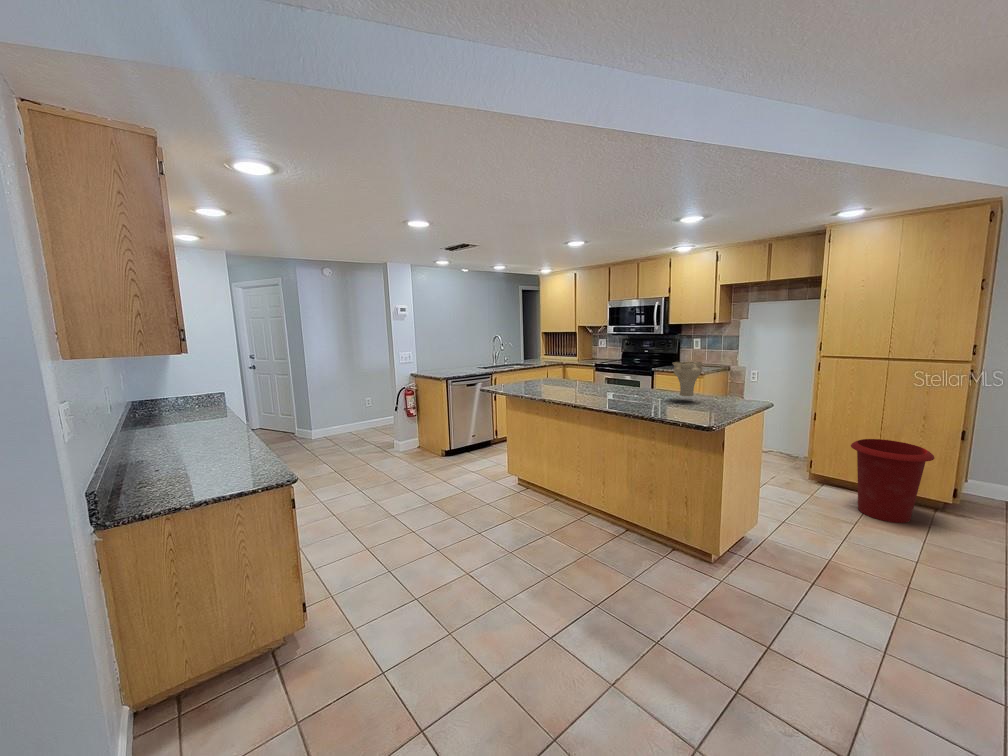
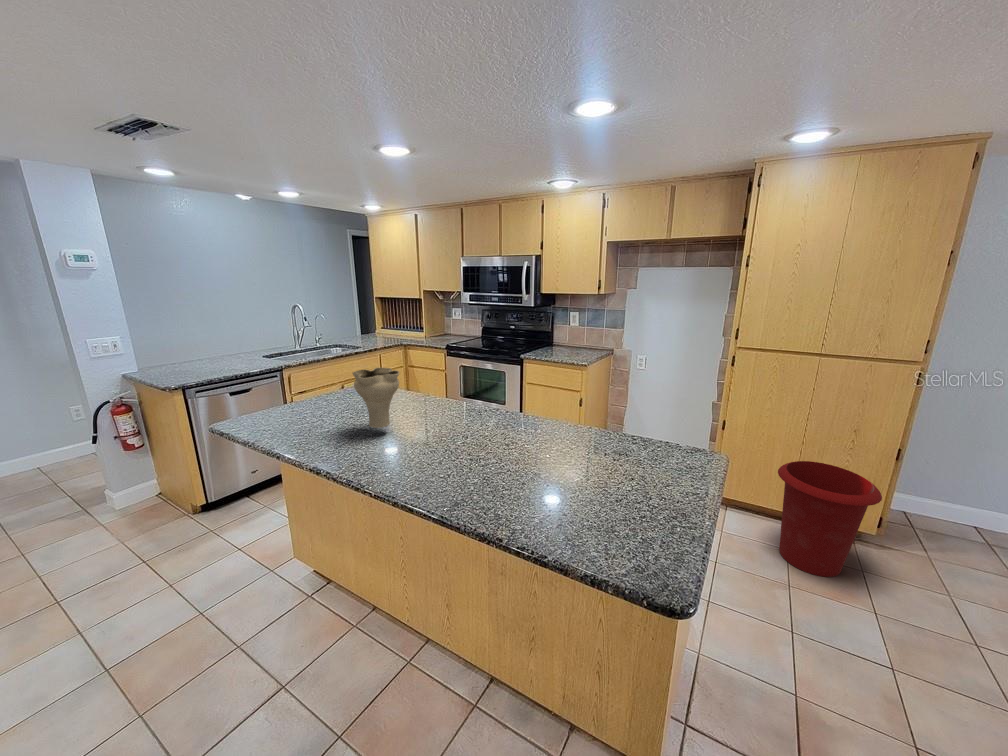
vase: present [672,362,704,396] -> present [353,368,399,428]

